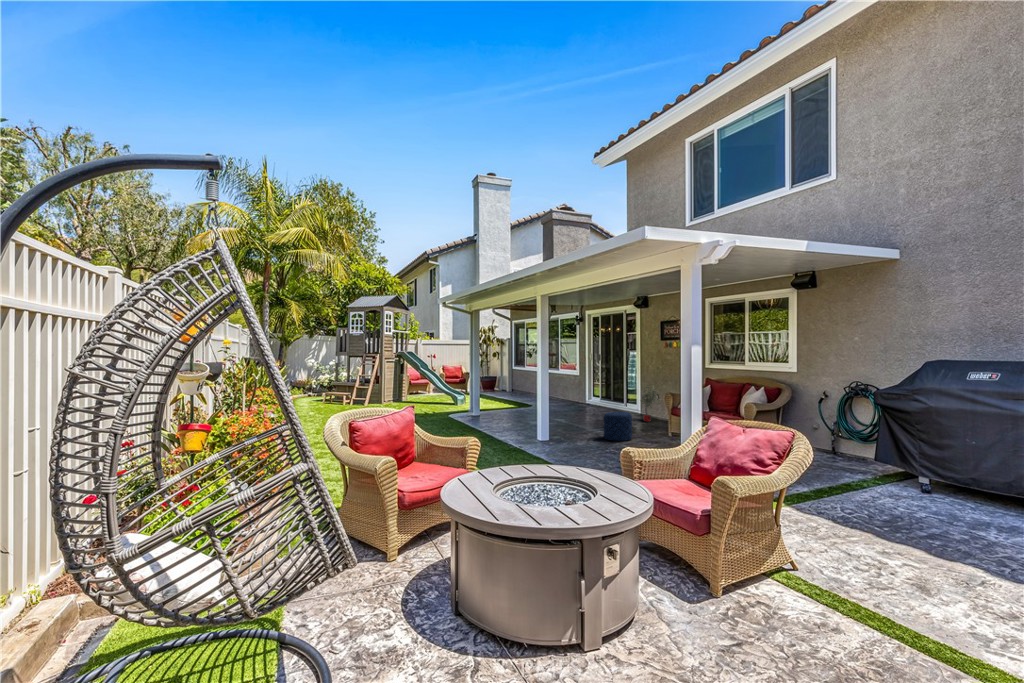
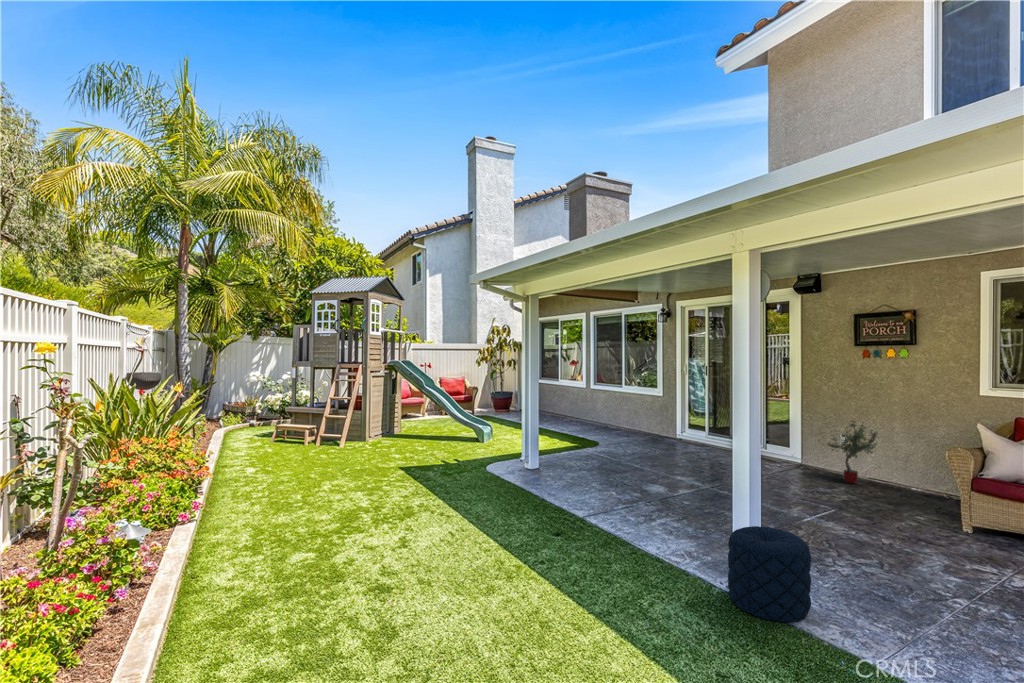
pouf: present [604,412,632,441] -> present [728,526,811,622]

